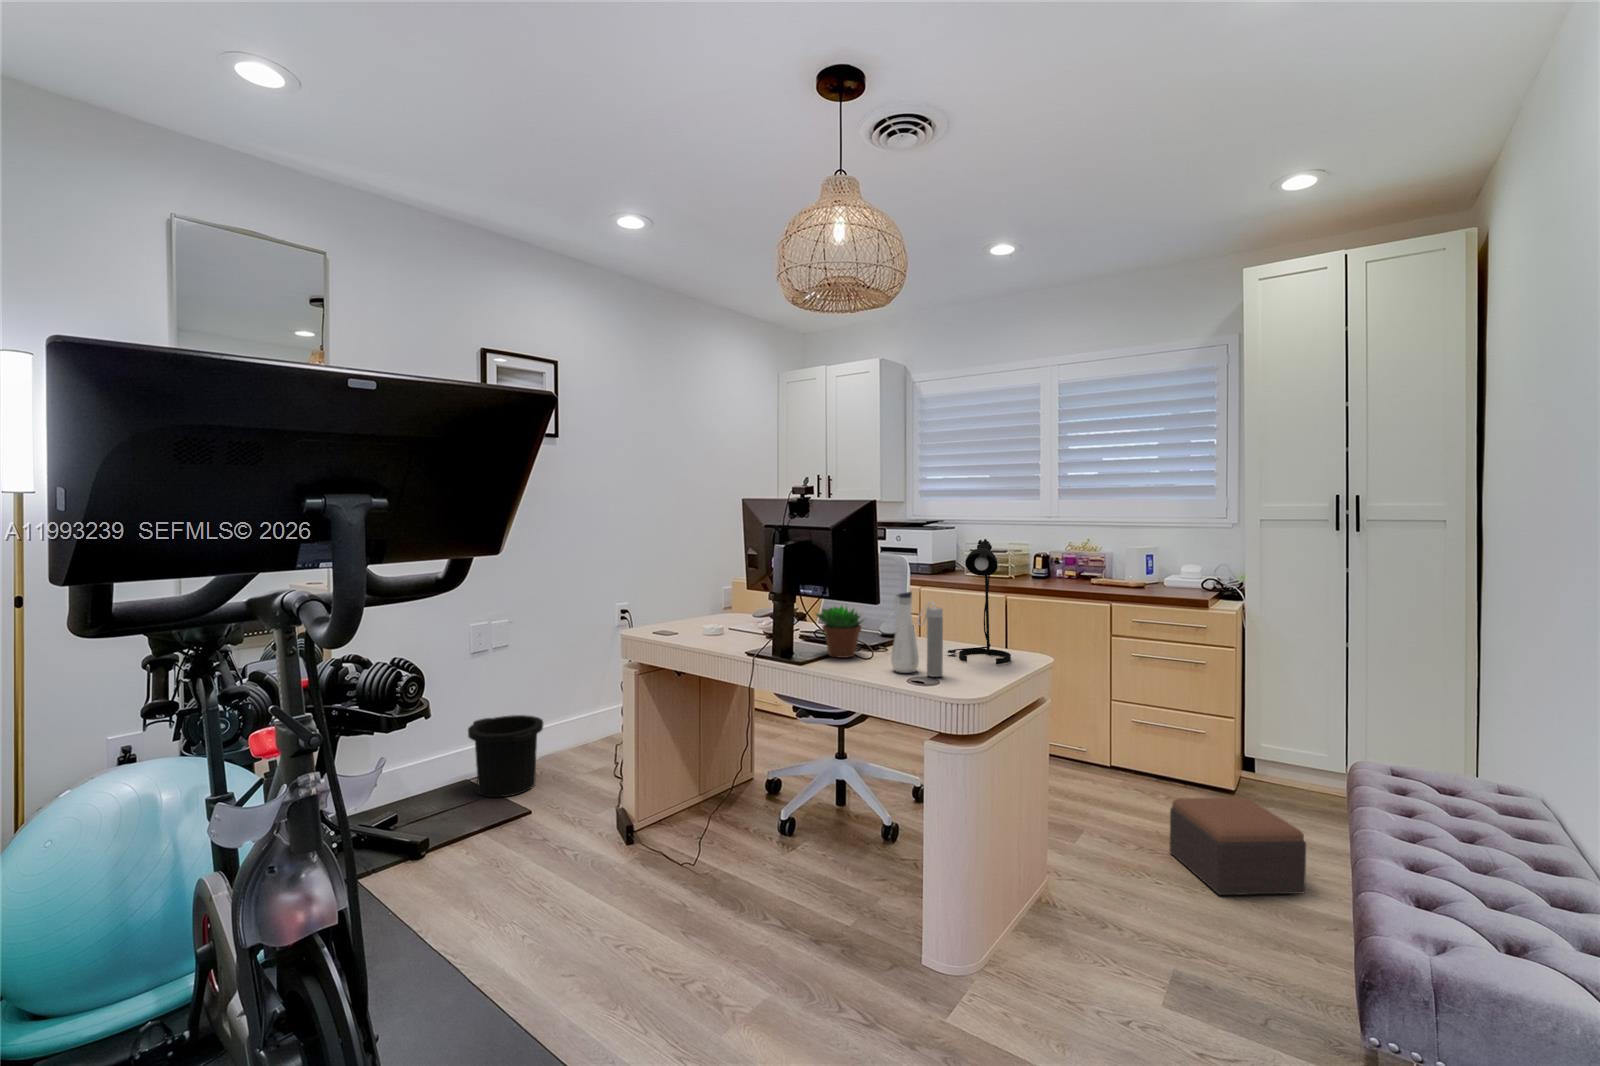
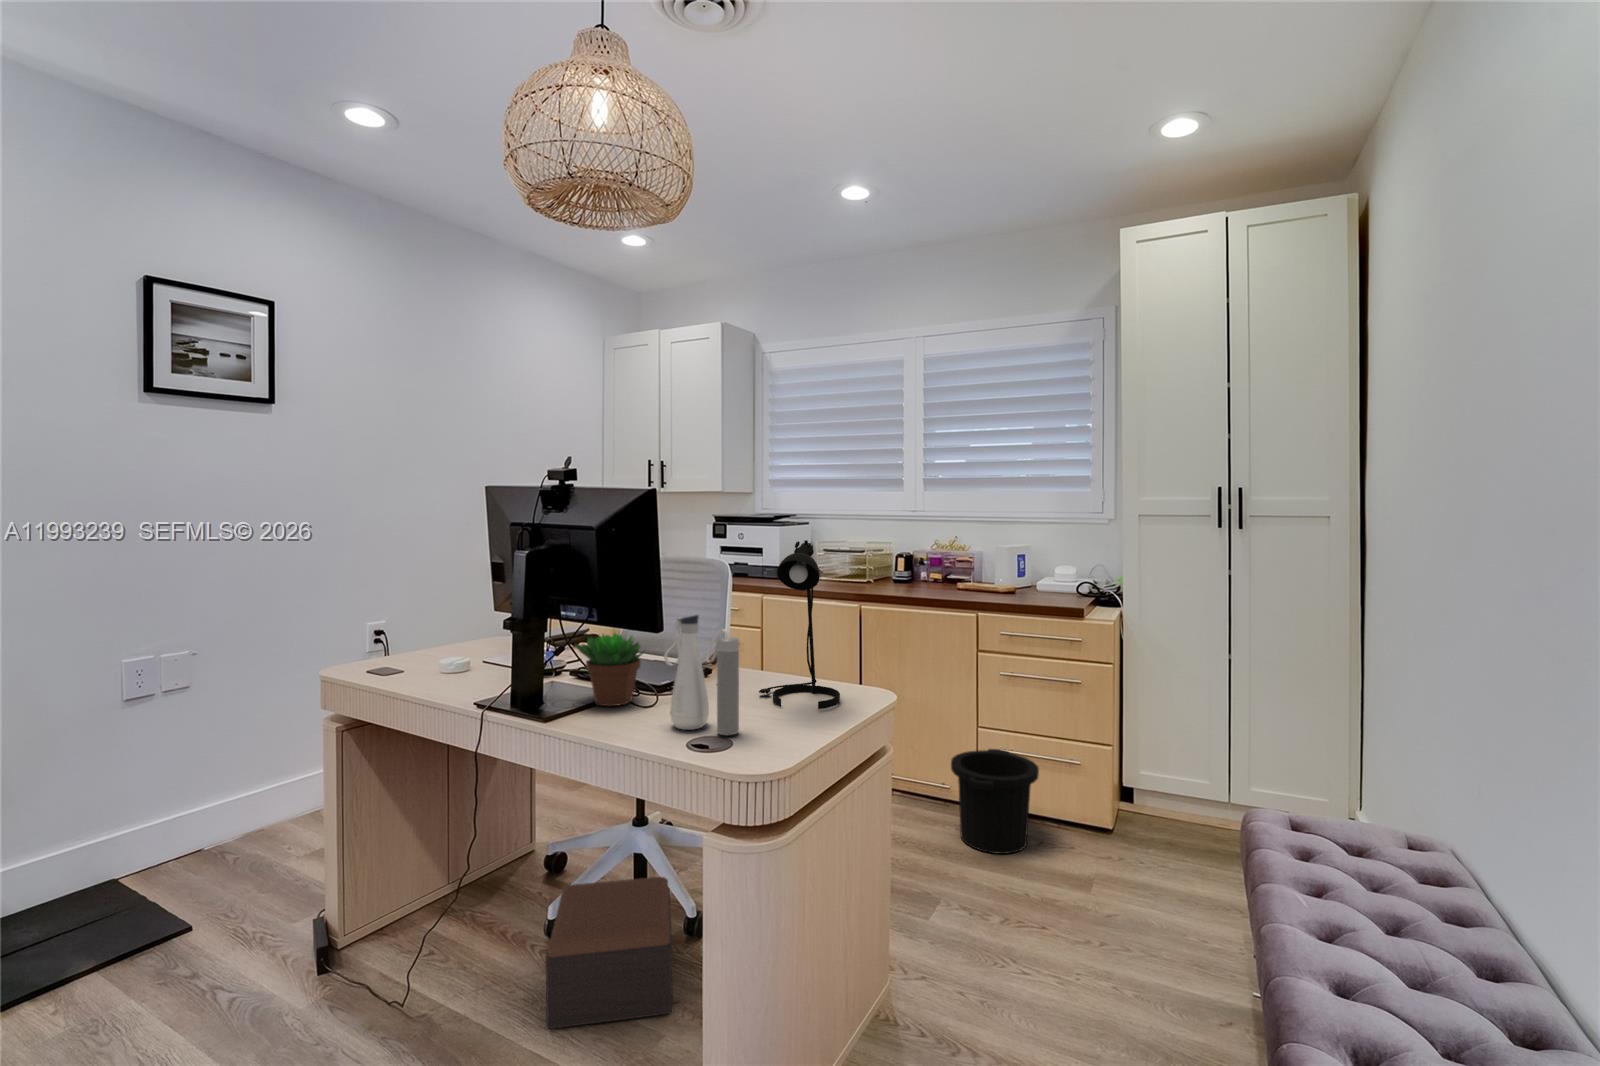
trash can: present [468,715,543,797] -> present [951,749,1039,854]
footstool: present [1170,797,1306,895] -> present [546,877,672,1029]

